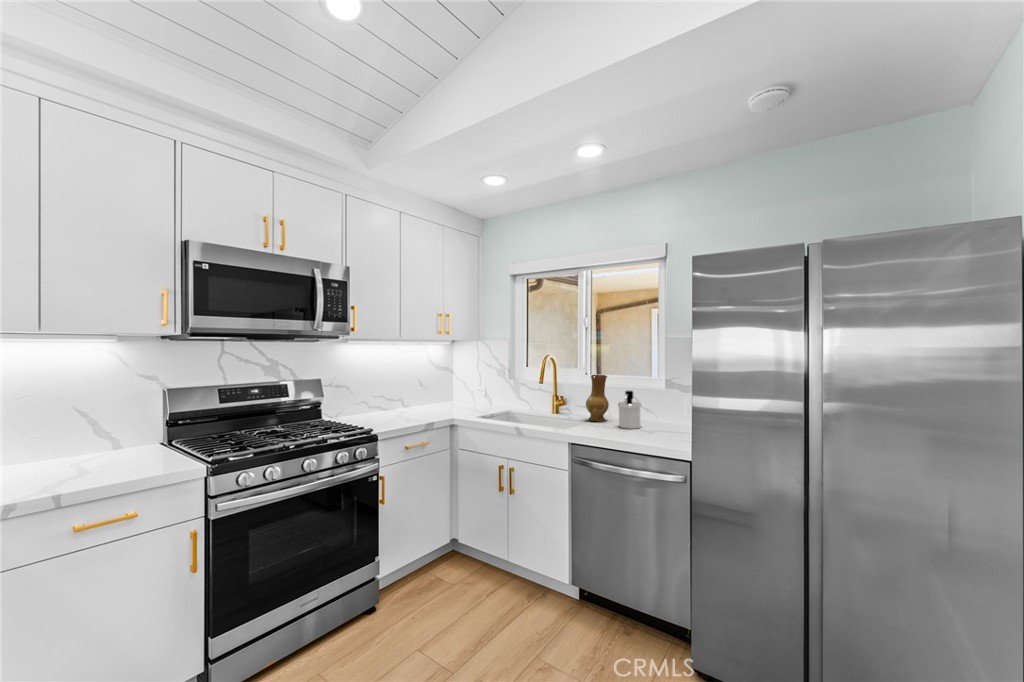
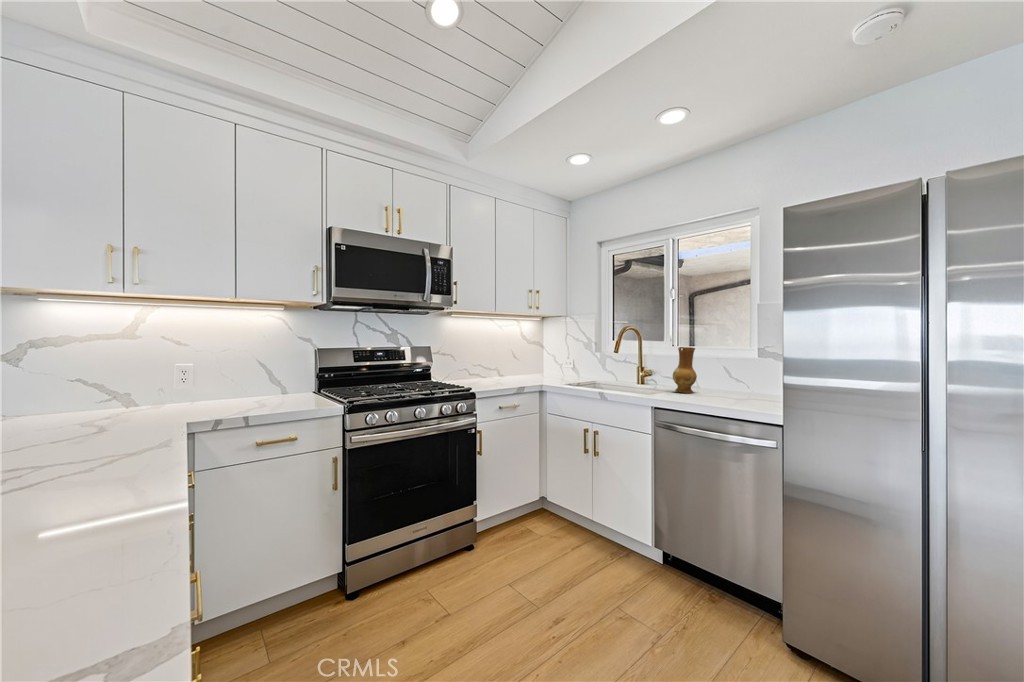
soap dispenser: present [618,391,641,429] -> none [706,361,730,399]

